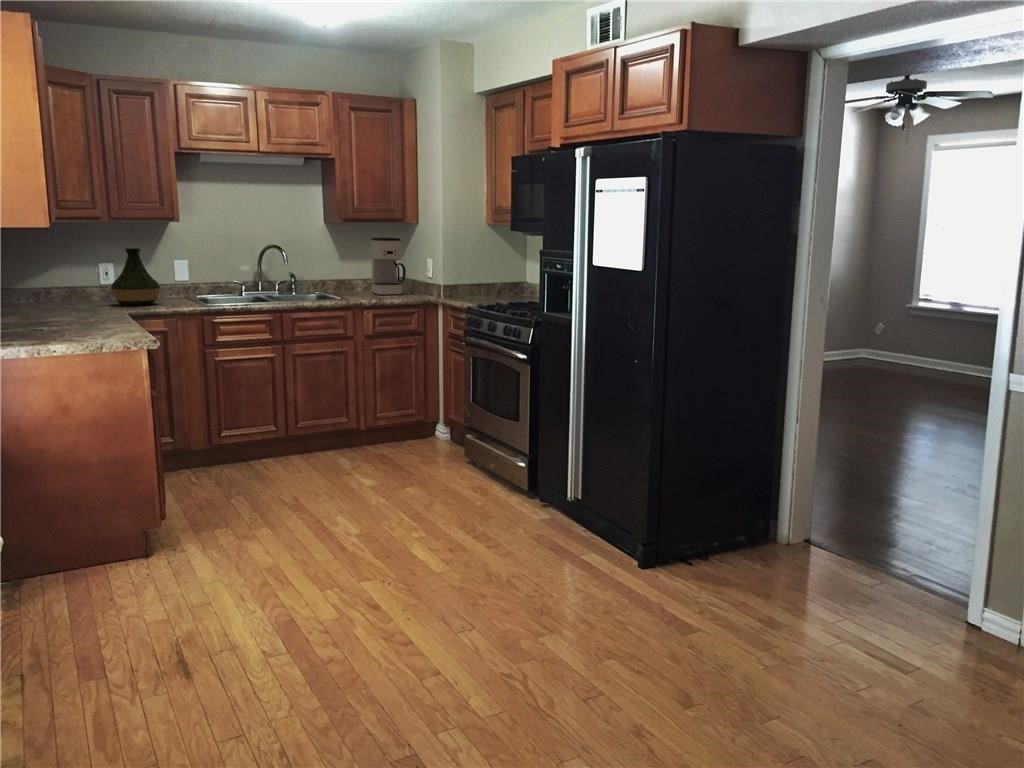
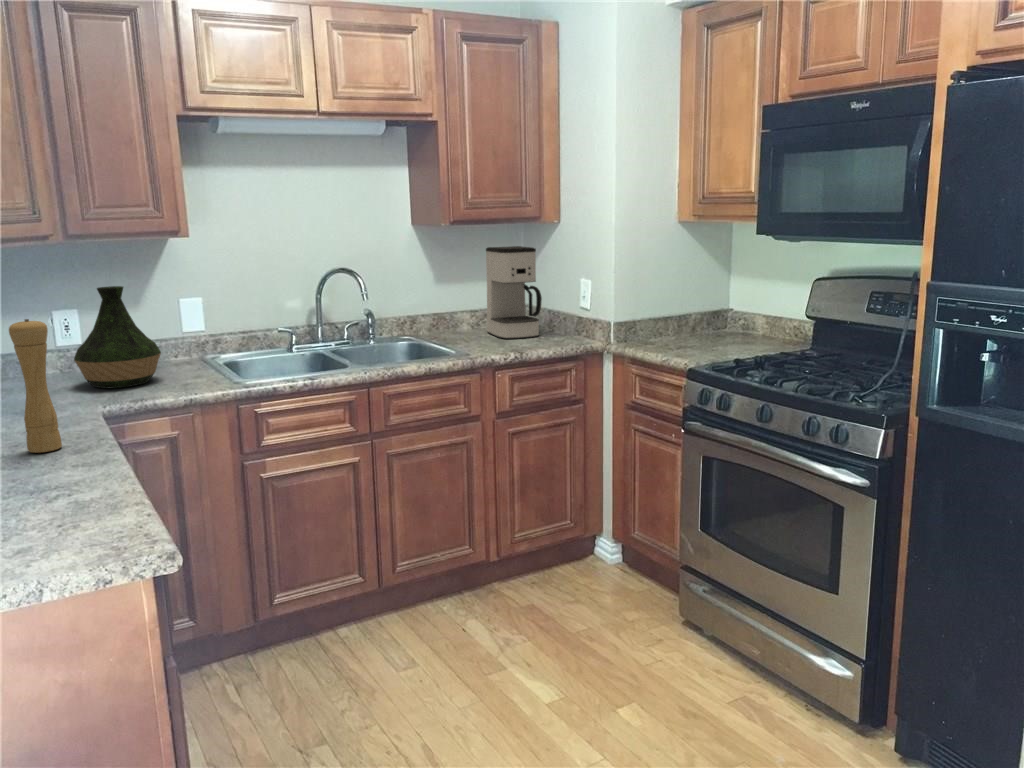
pepper mill: none [83,254,106,321] -> present [9,319,62,453]

